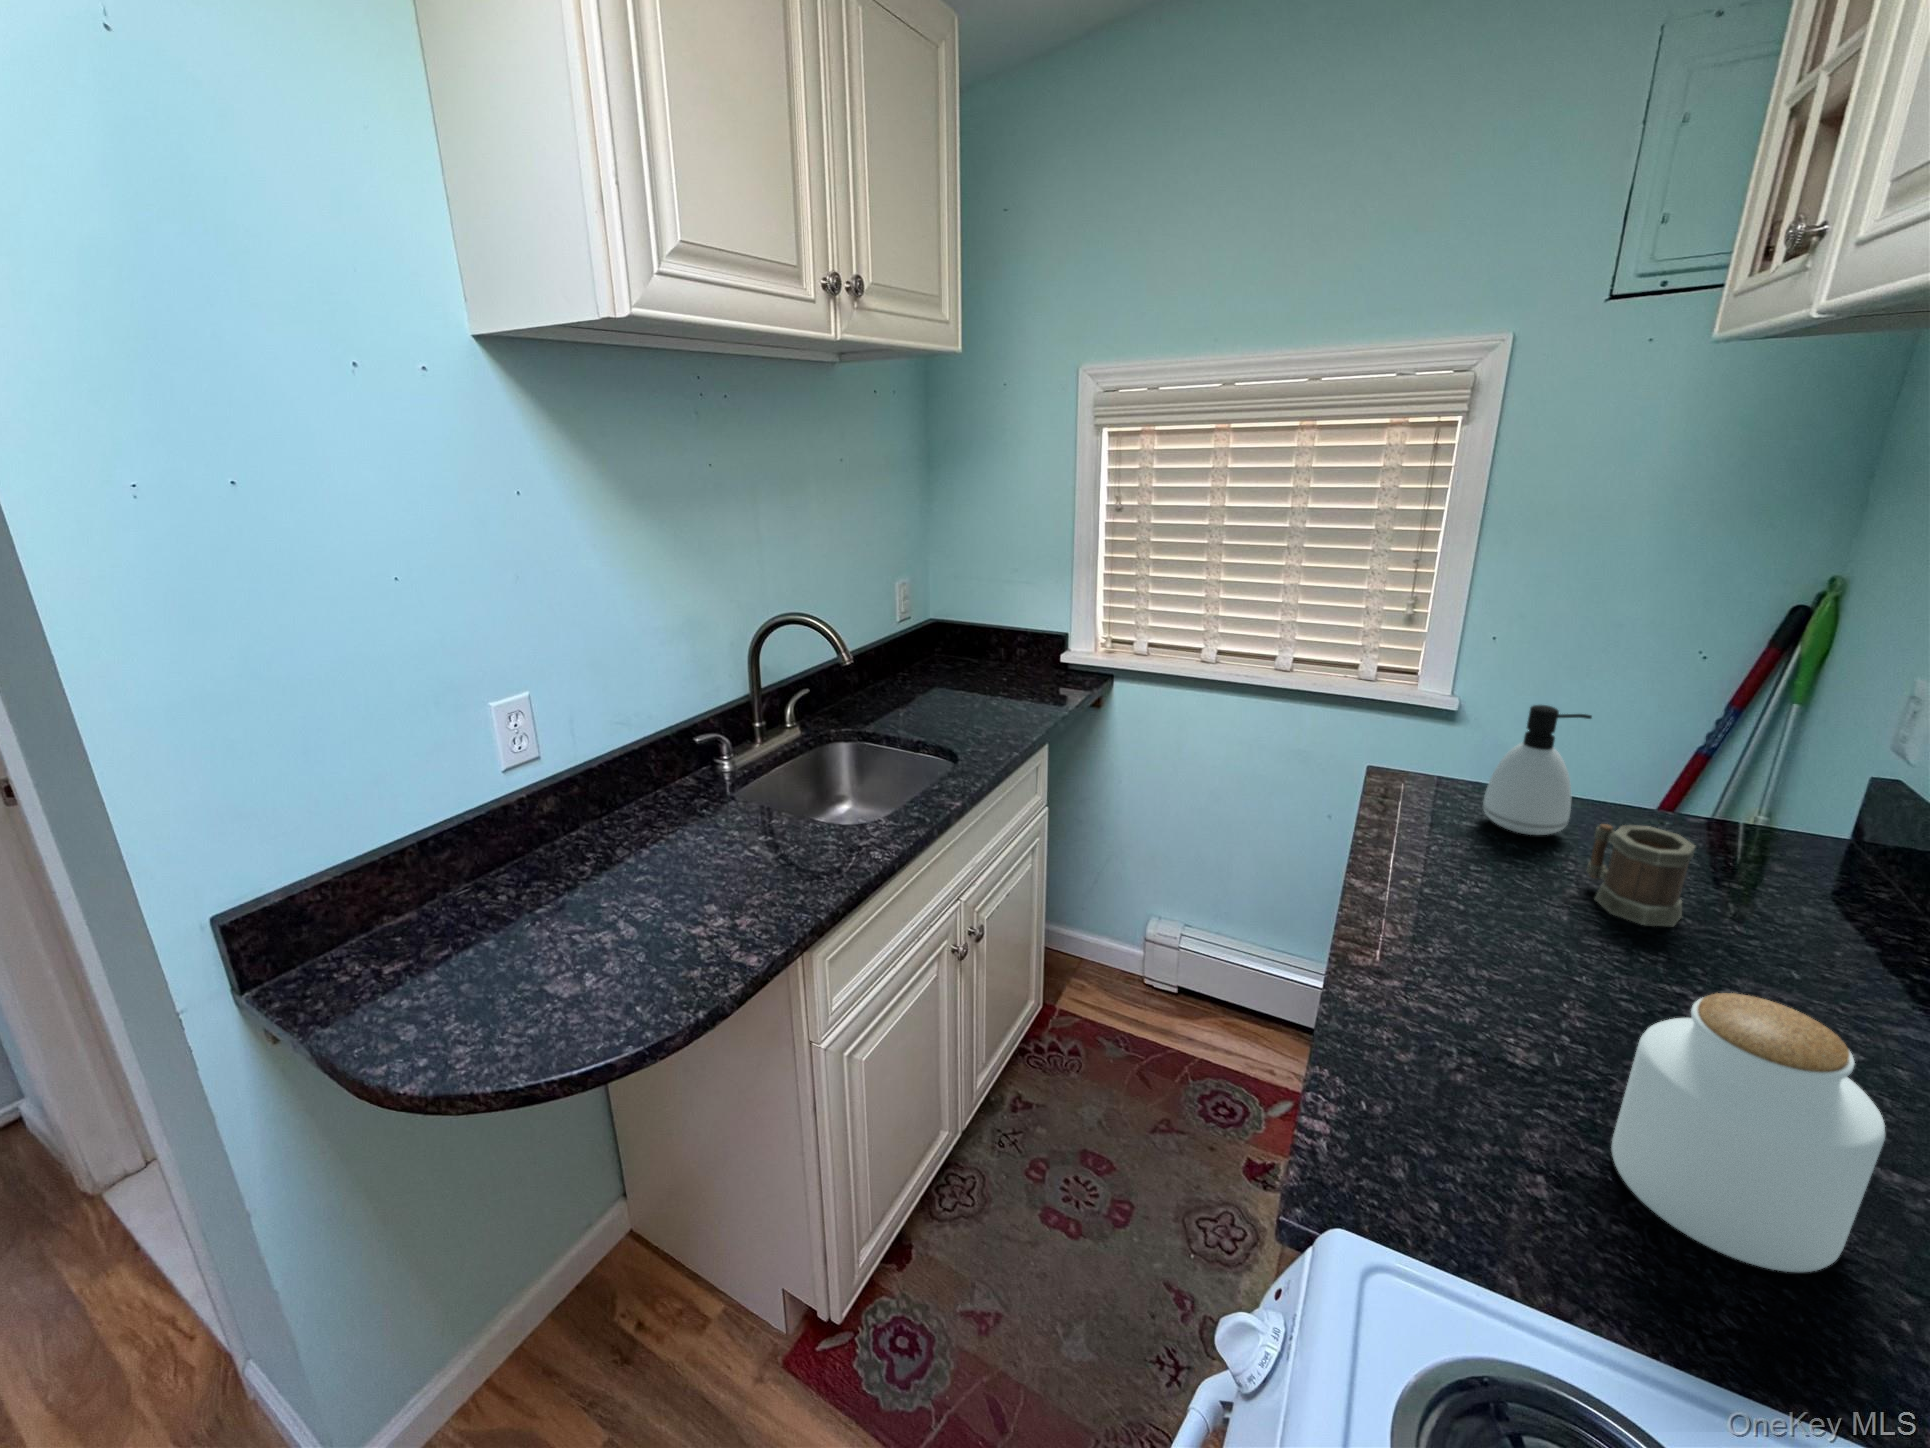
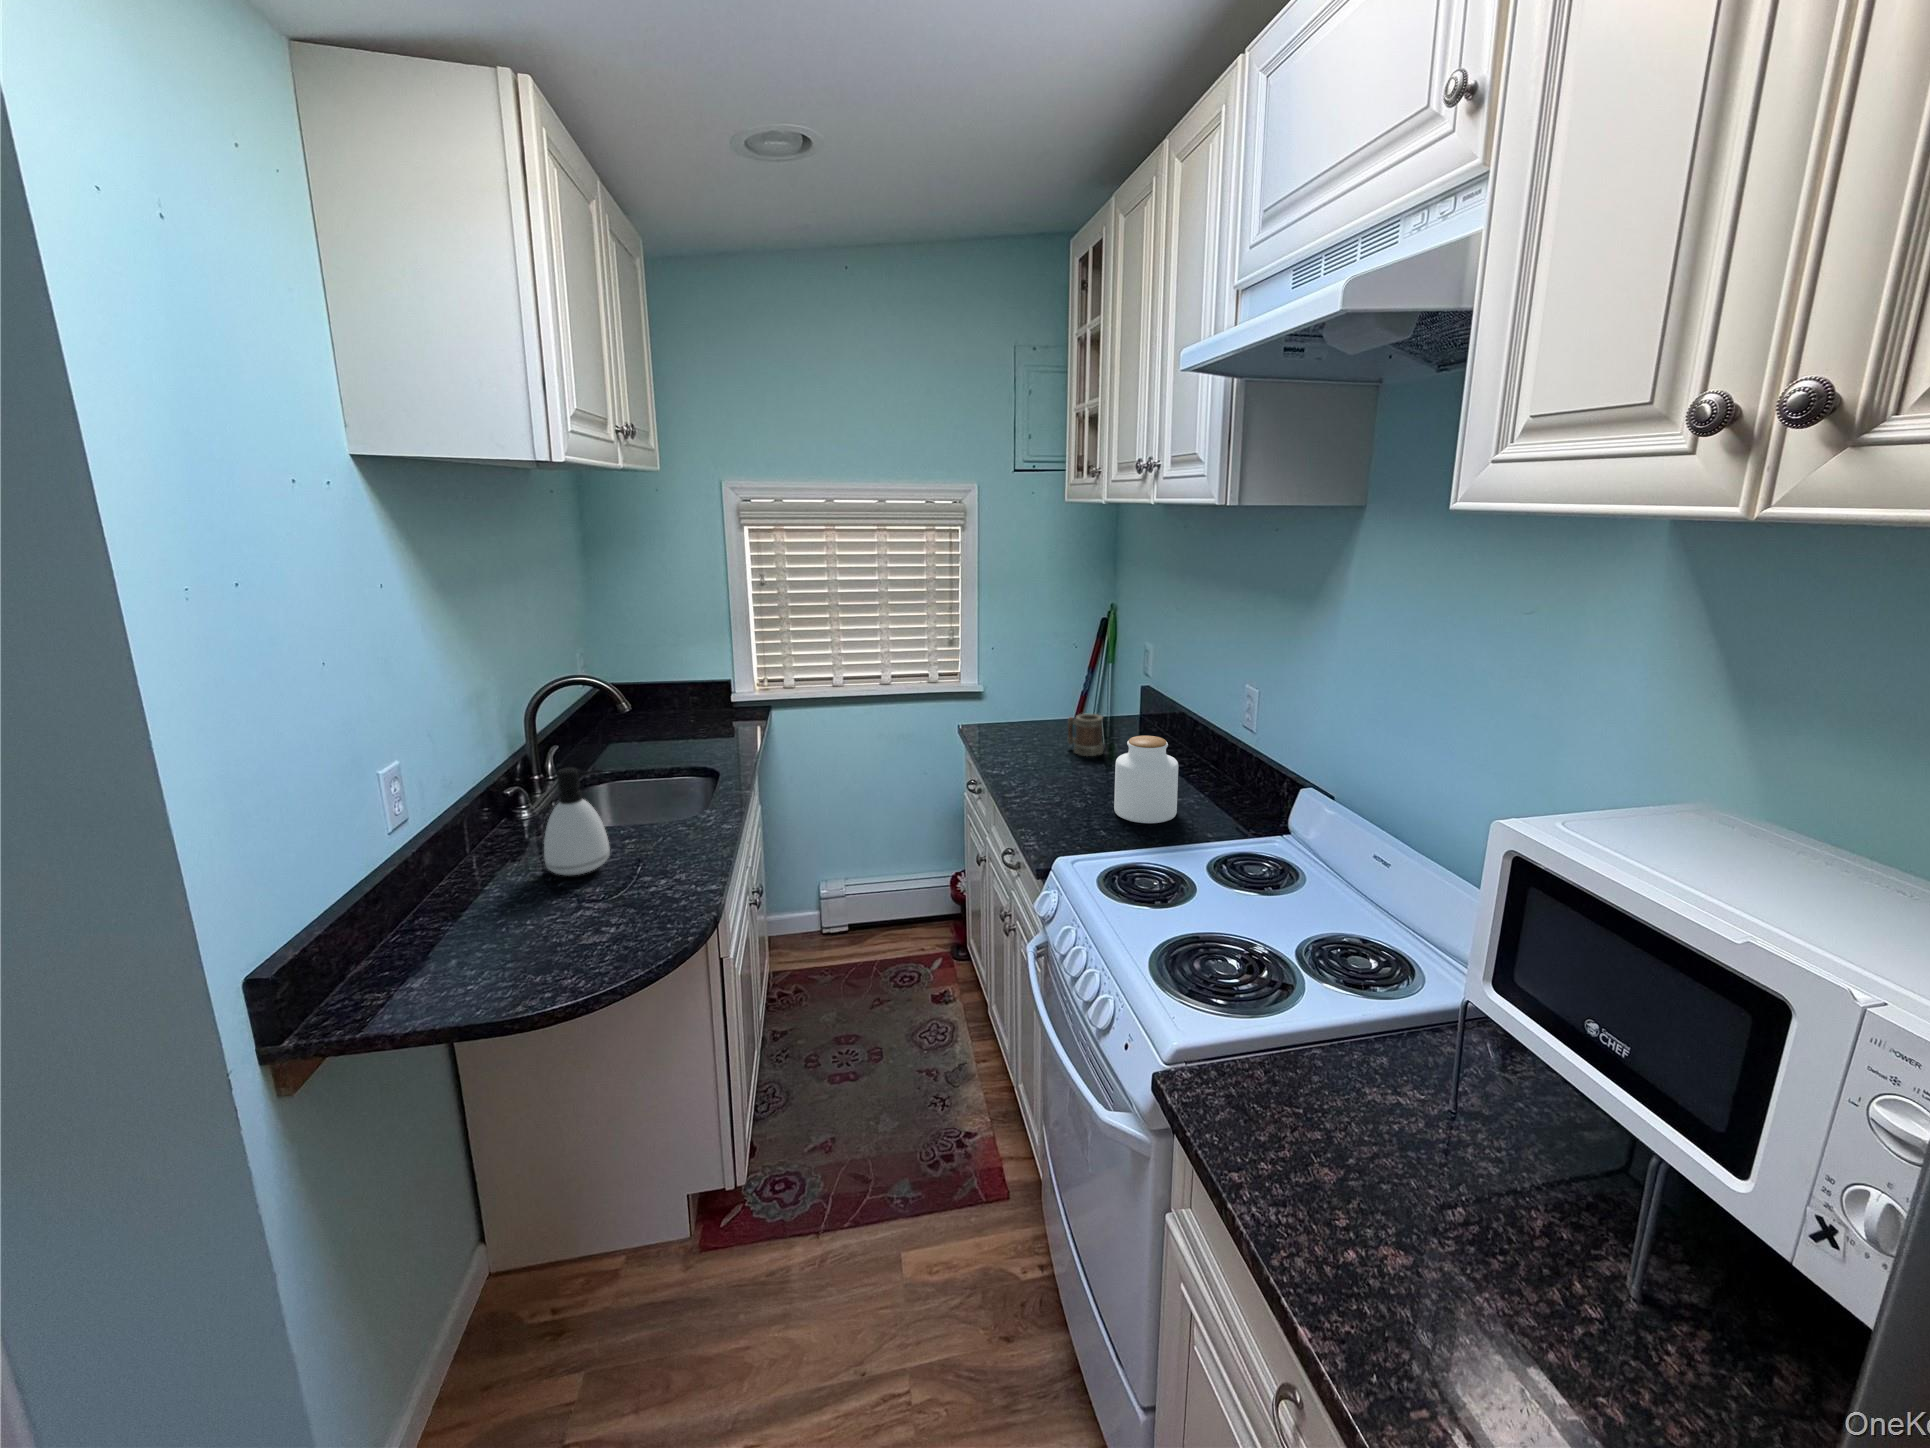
soap dispenser: present [1483,705,1592,835] -> present [544,768,610,875]

